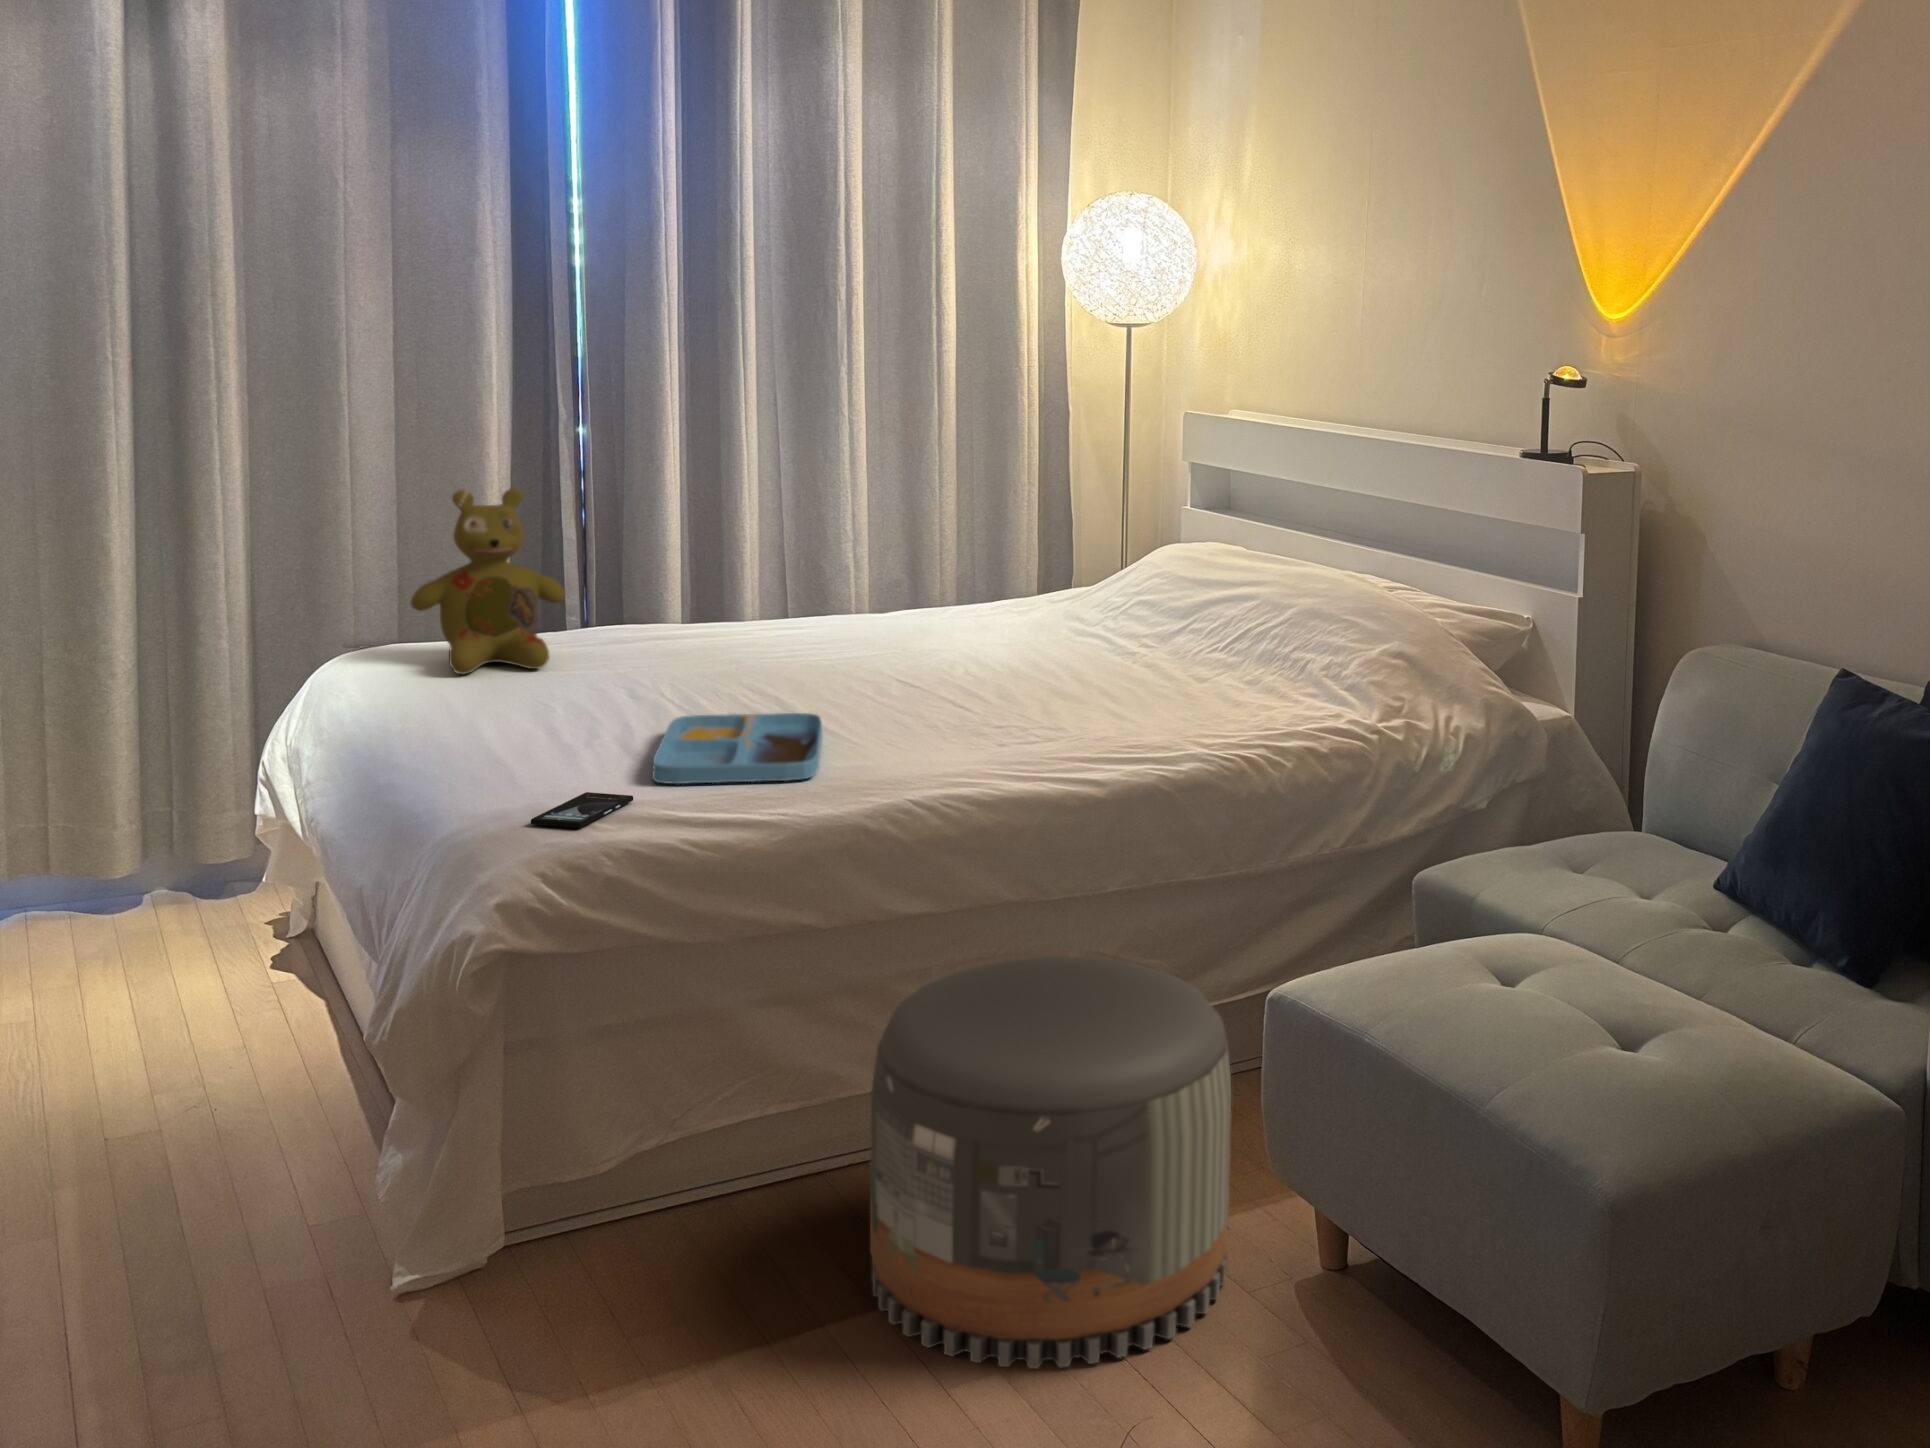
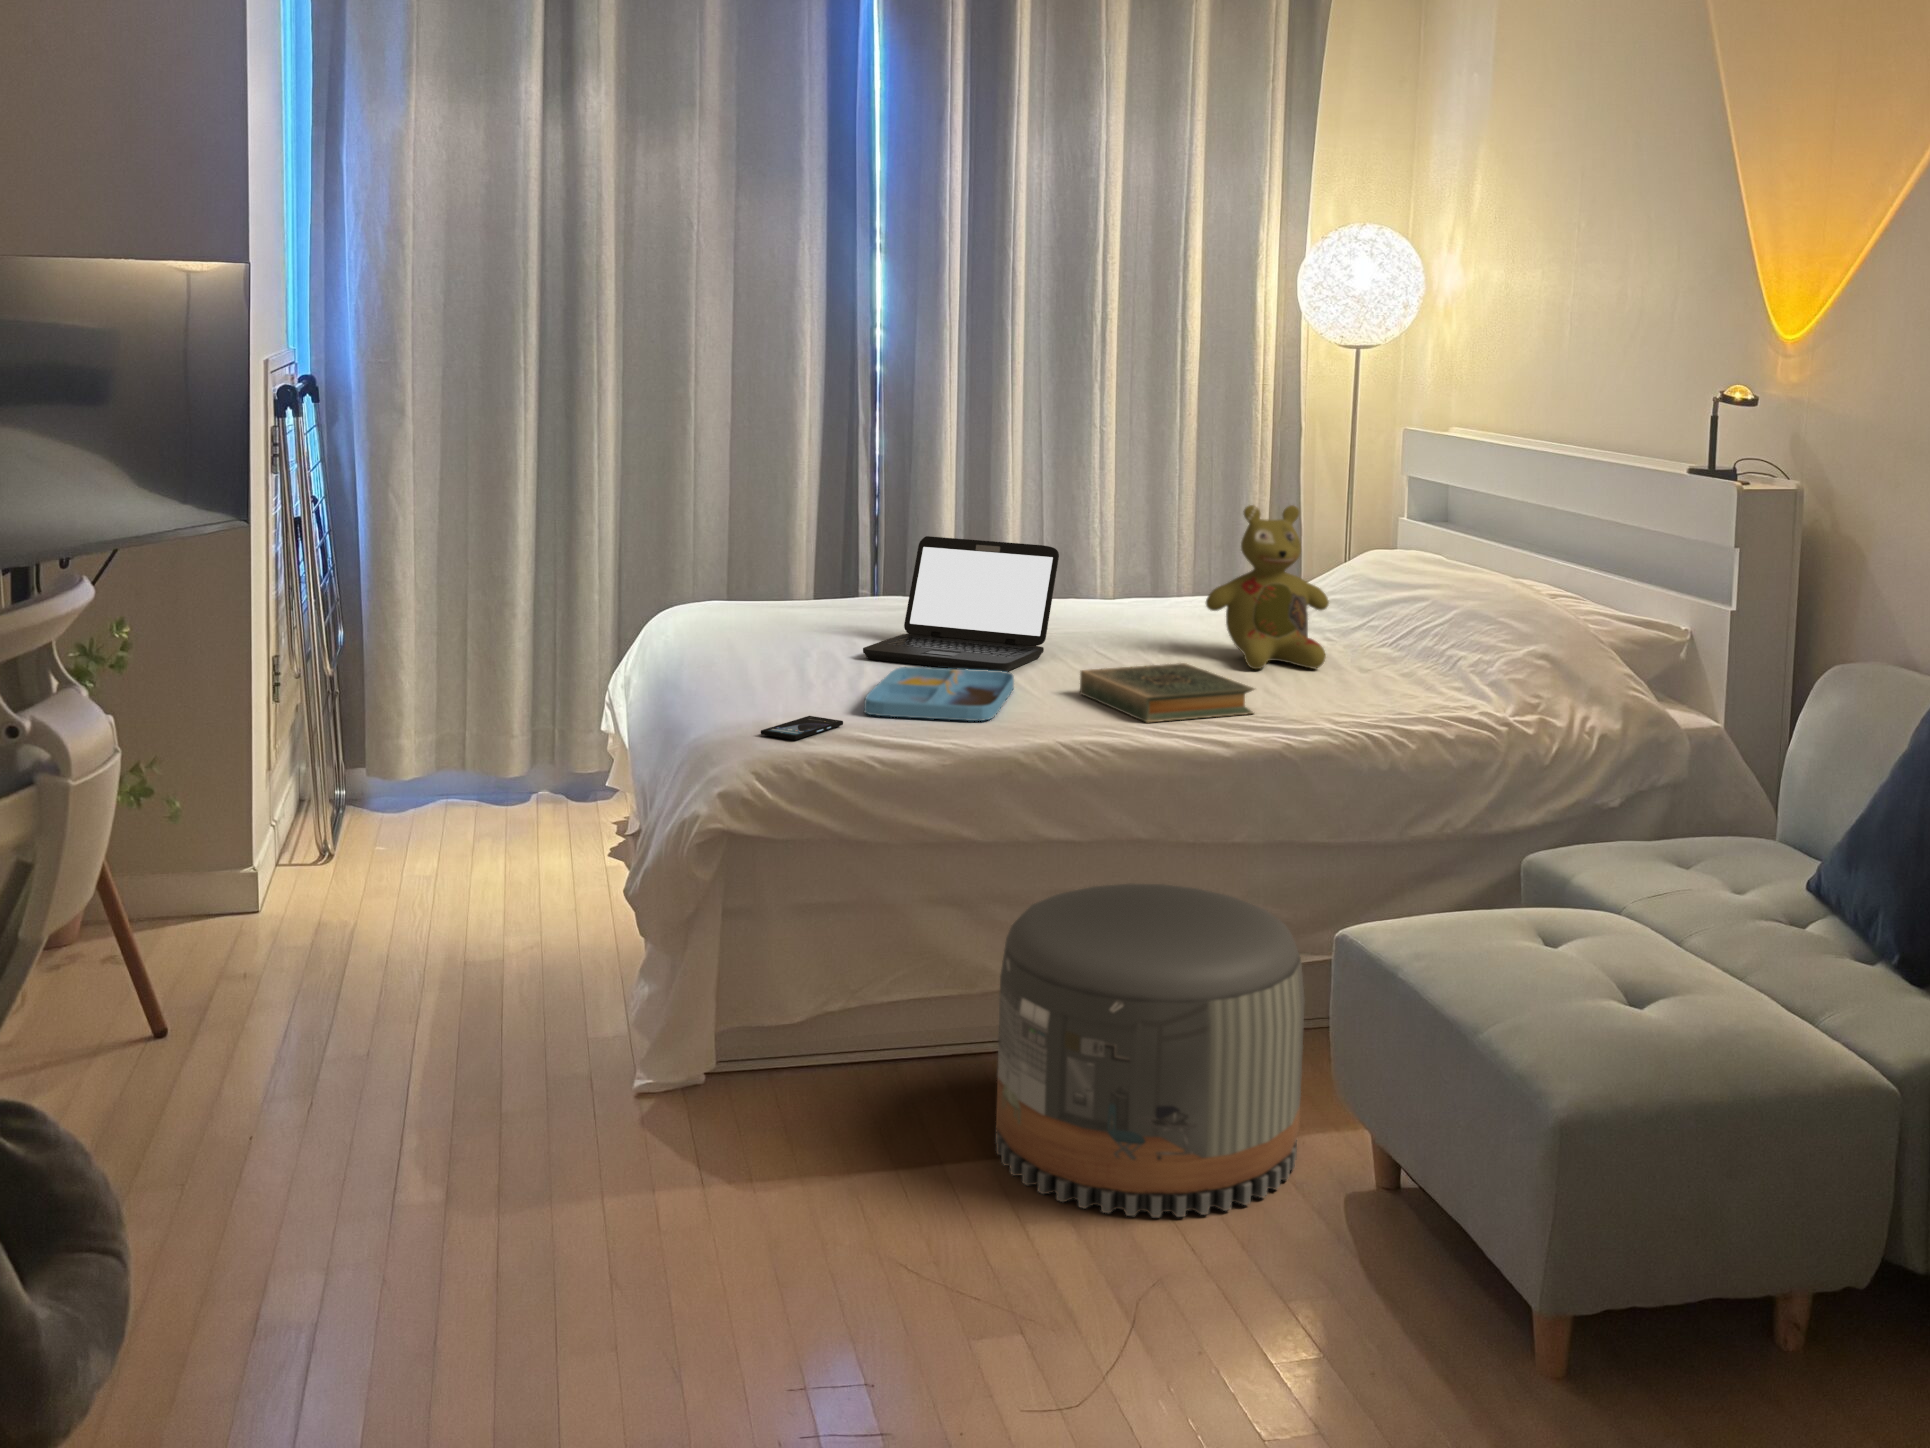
stuffed bear: present [411,488,565,674] -> present [1206,505,1329,669]
laptop: none [618,554,848,713] -> present [863,536,1059,672]
hardback book: none [902,688,1112,765] -> present [1080,663,1254,722]

